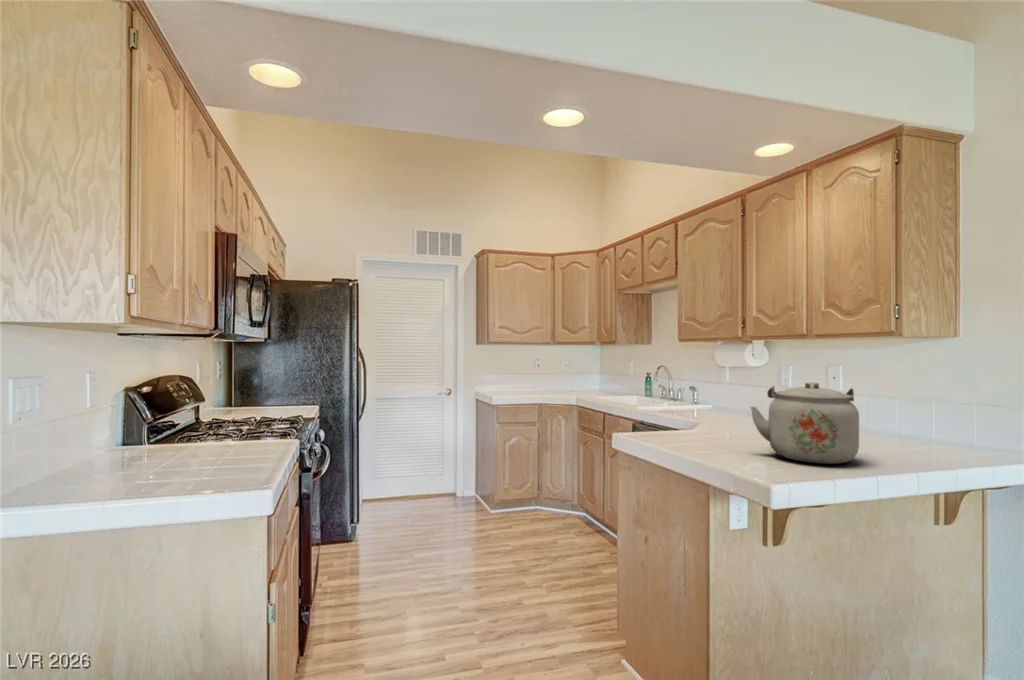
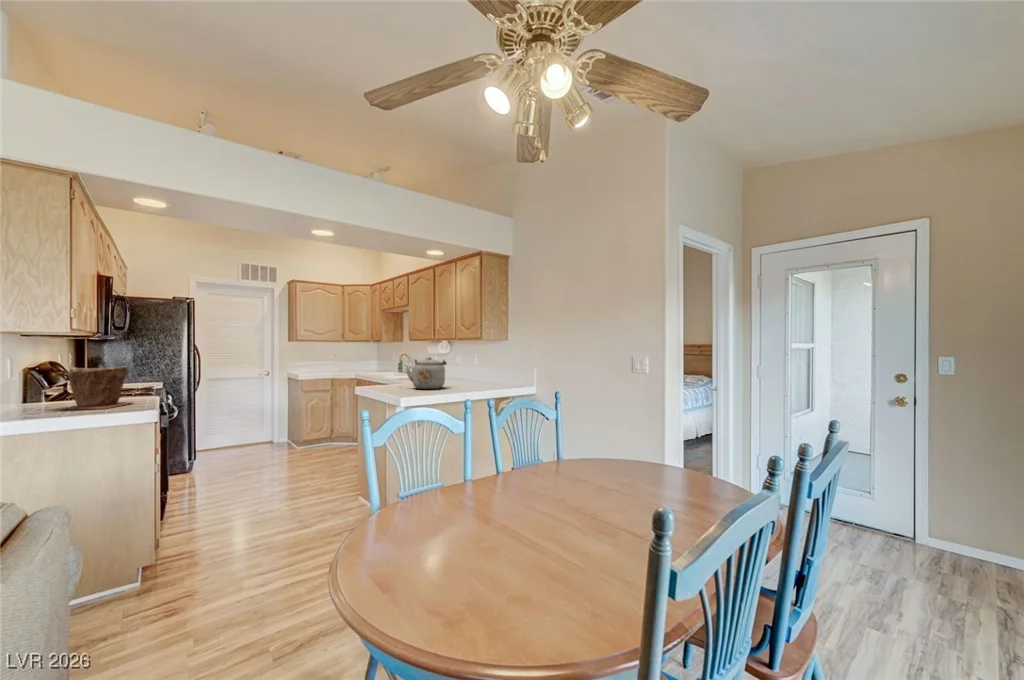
plant pot: none [123,393,247,485] -> present [62,366,133,409]

